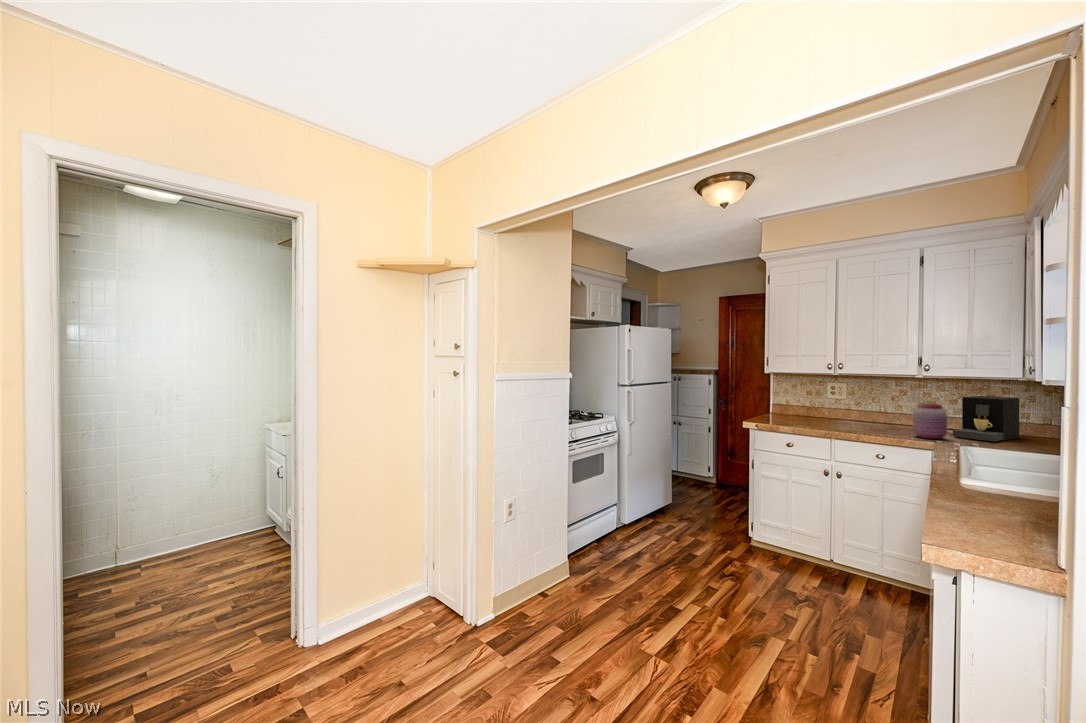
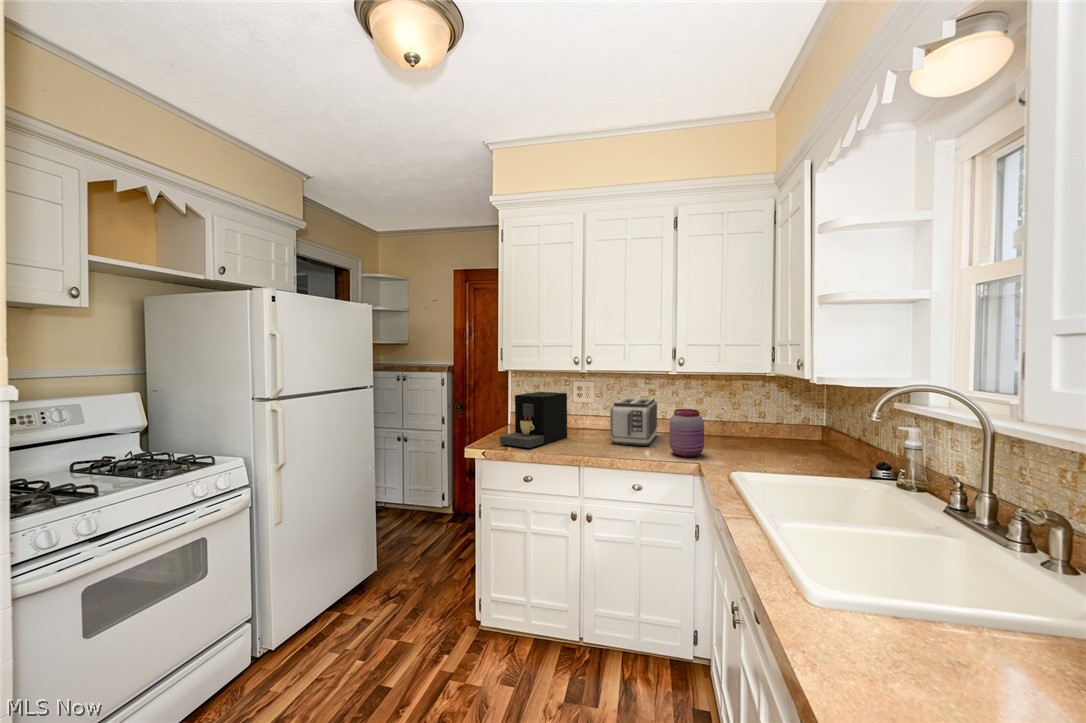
toaster: none [859,396,907,431] -> present [610,397,657,446]
coffee maker: present [952,396,1020,441] -> present [500,392,567,448]

